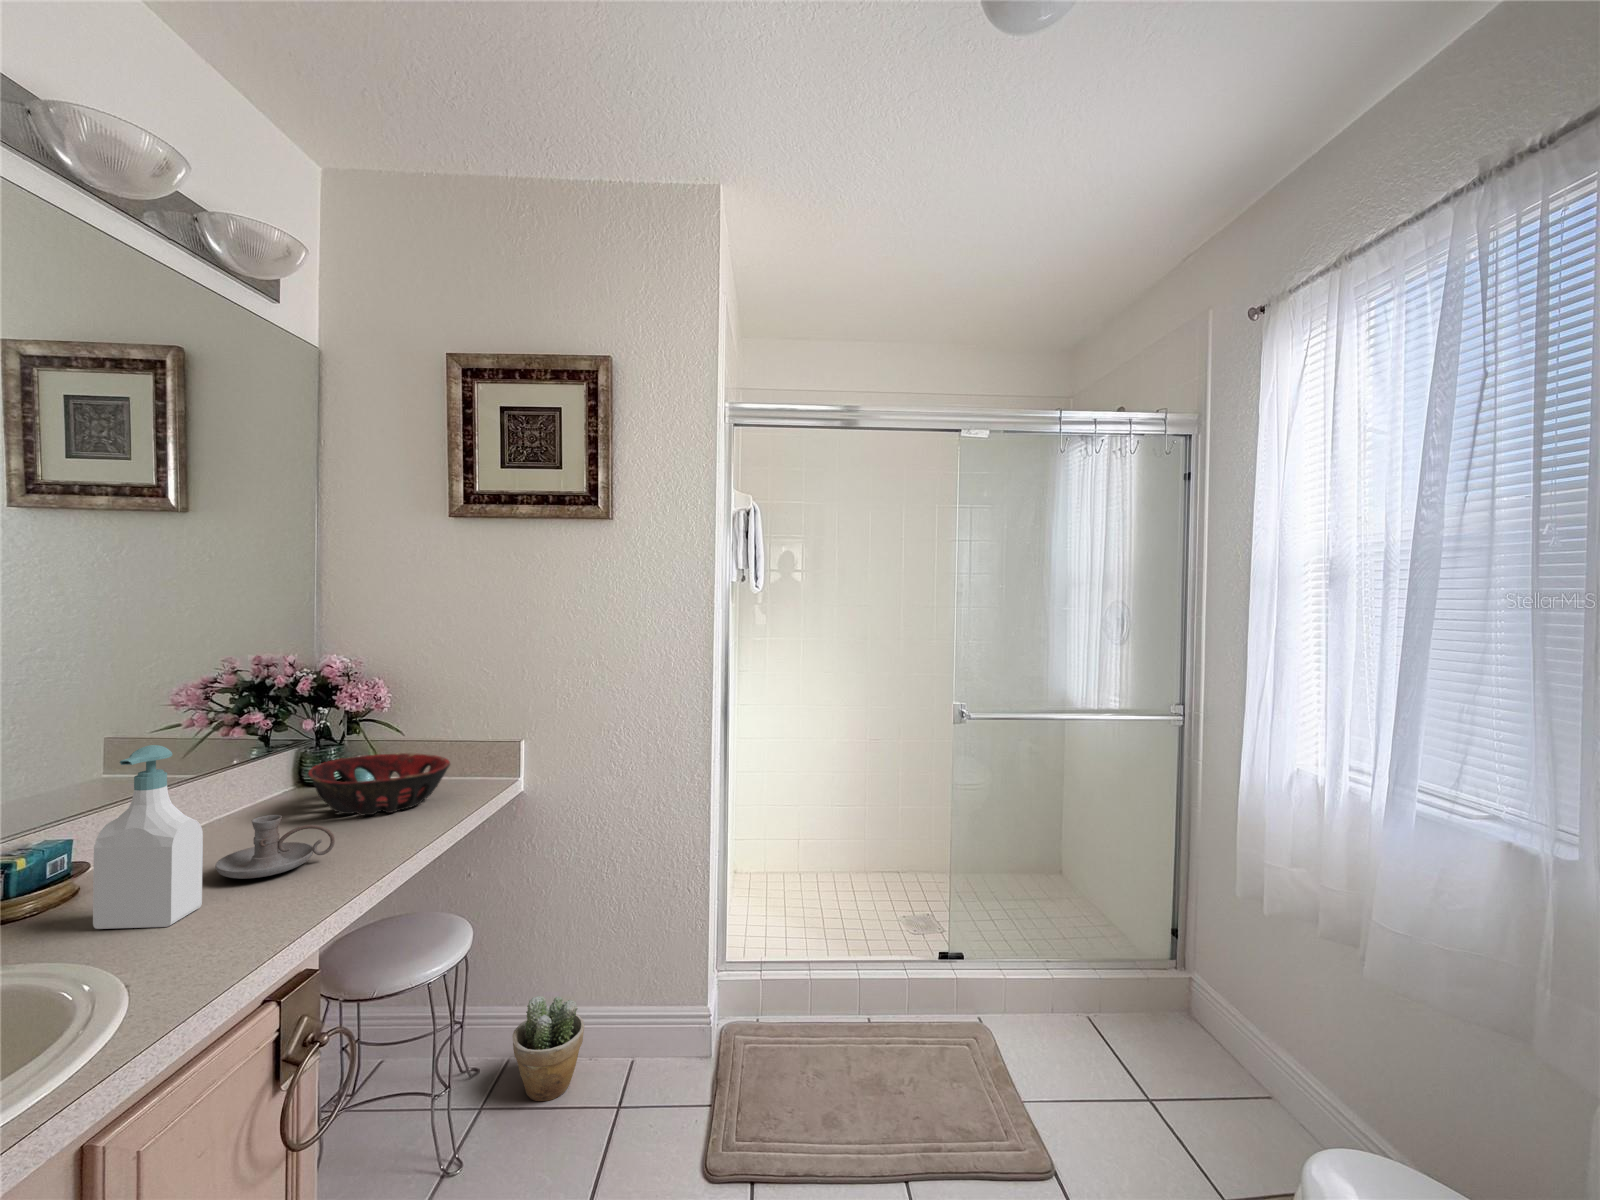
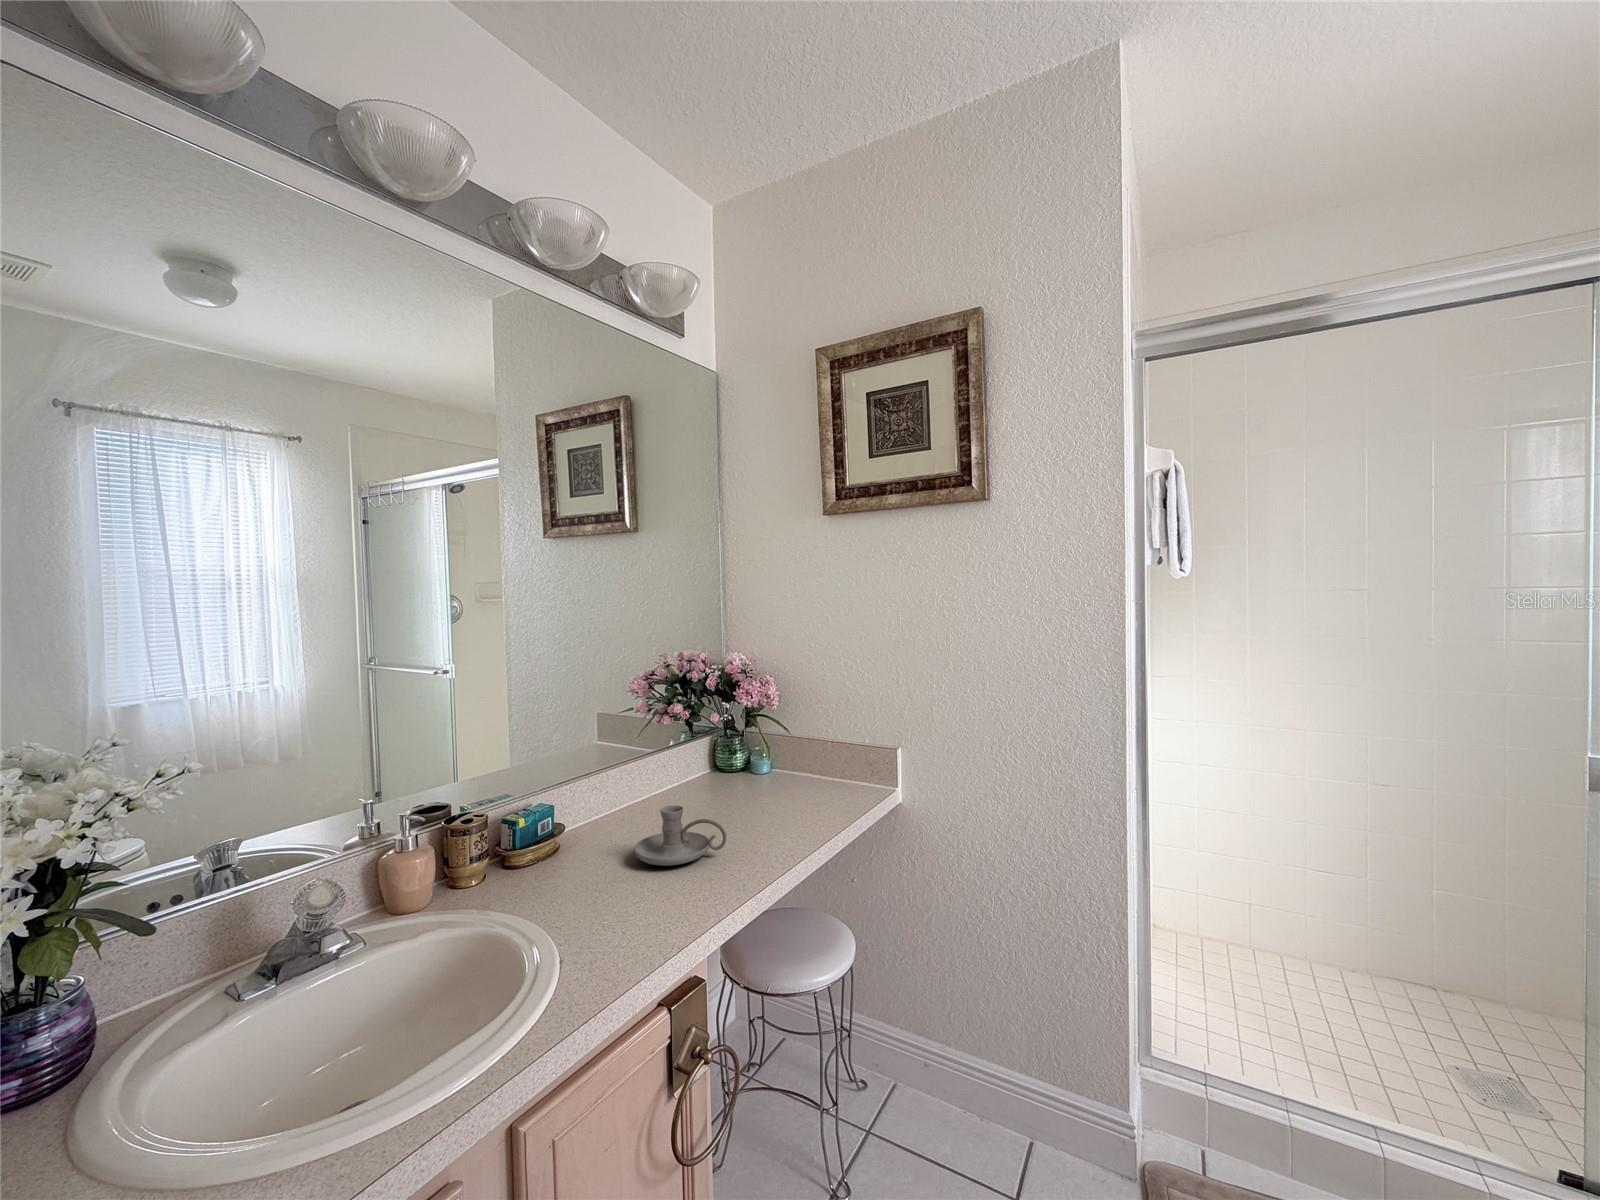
soap bottle: present [93,745,203,929] -> none [543,735,619,905]
decorative bowl: present [308,753,450,815] -> none [712,749,833,810]
potted plant: present [512,996,584,1101] -> none [903,1024,979,1146]

